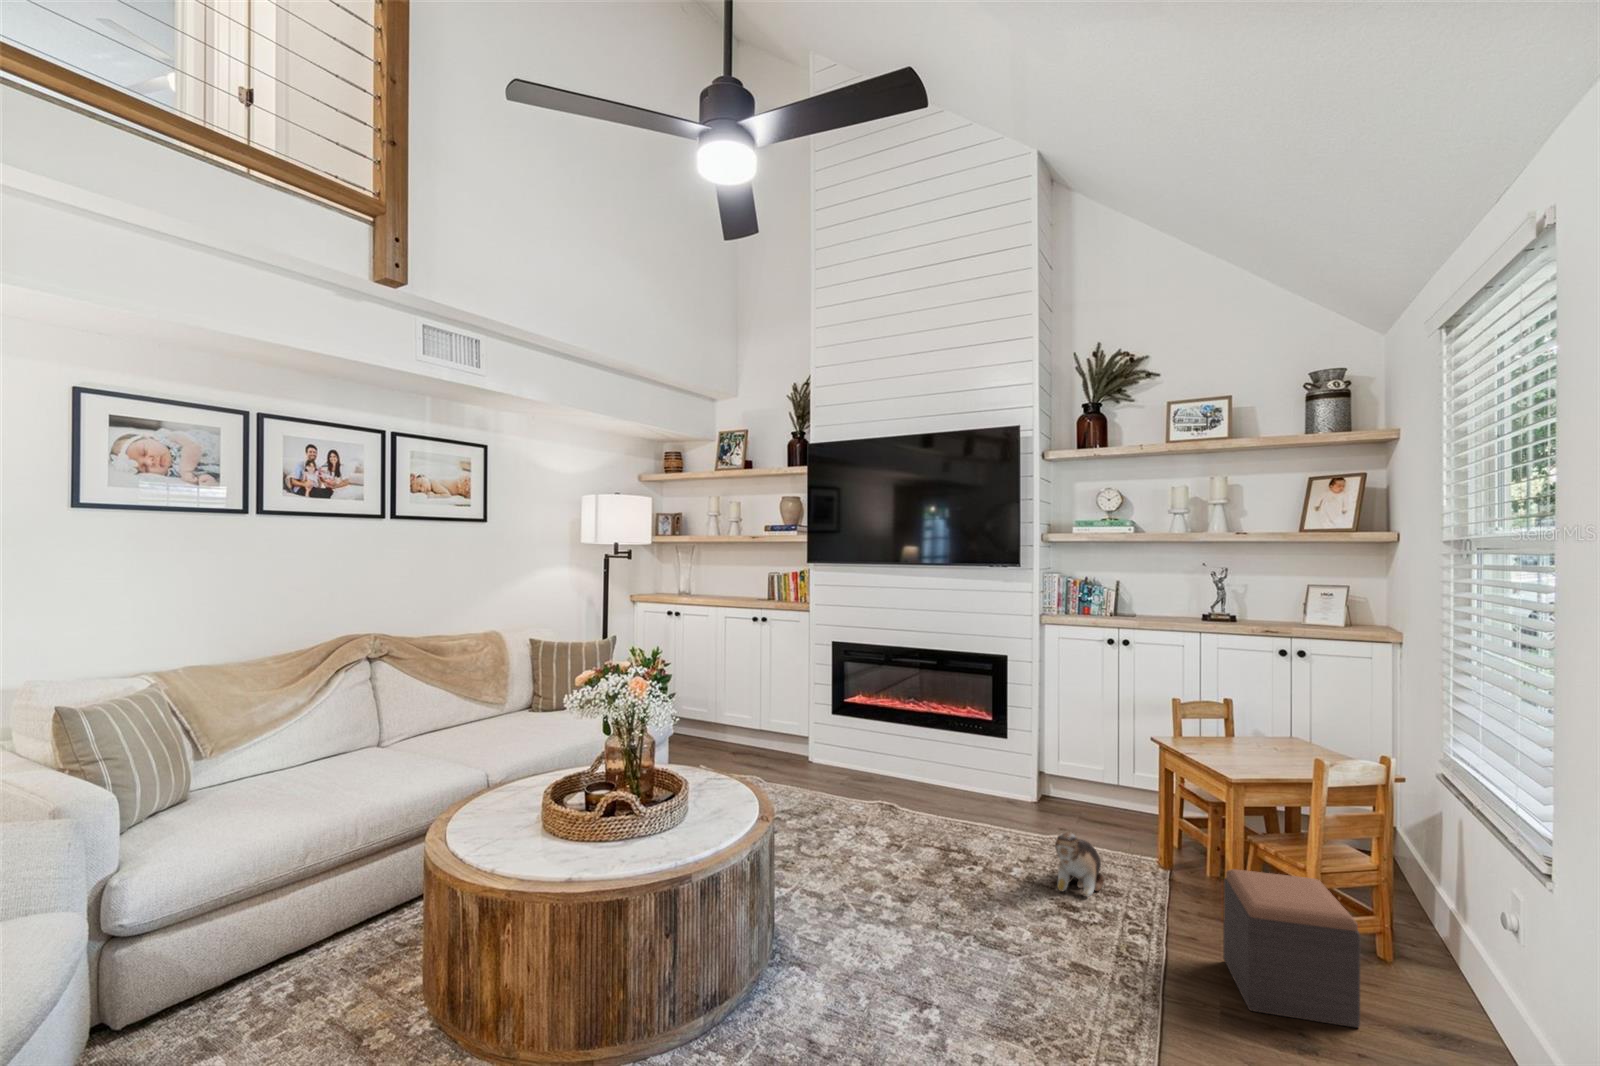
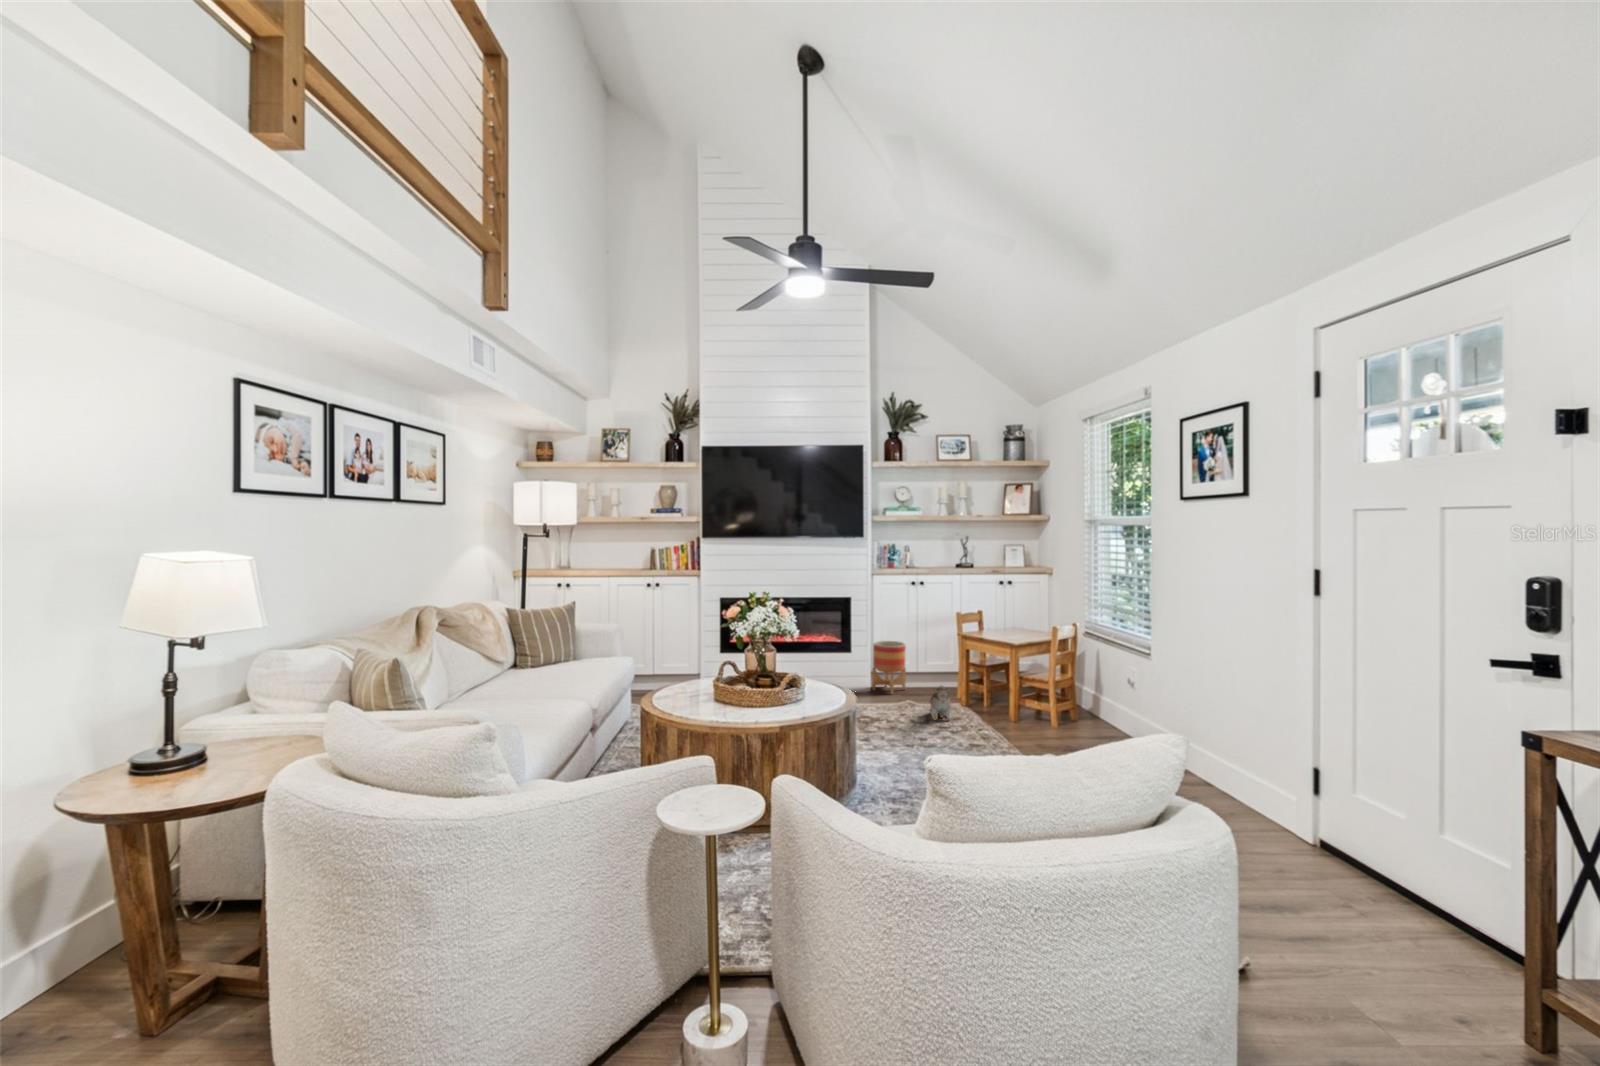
planter: none [1029,731,1085,823] -> present [872,641,906,694]
footstool: present [1223,869,1360,1028] -> none [1027,682,1091,743]

